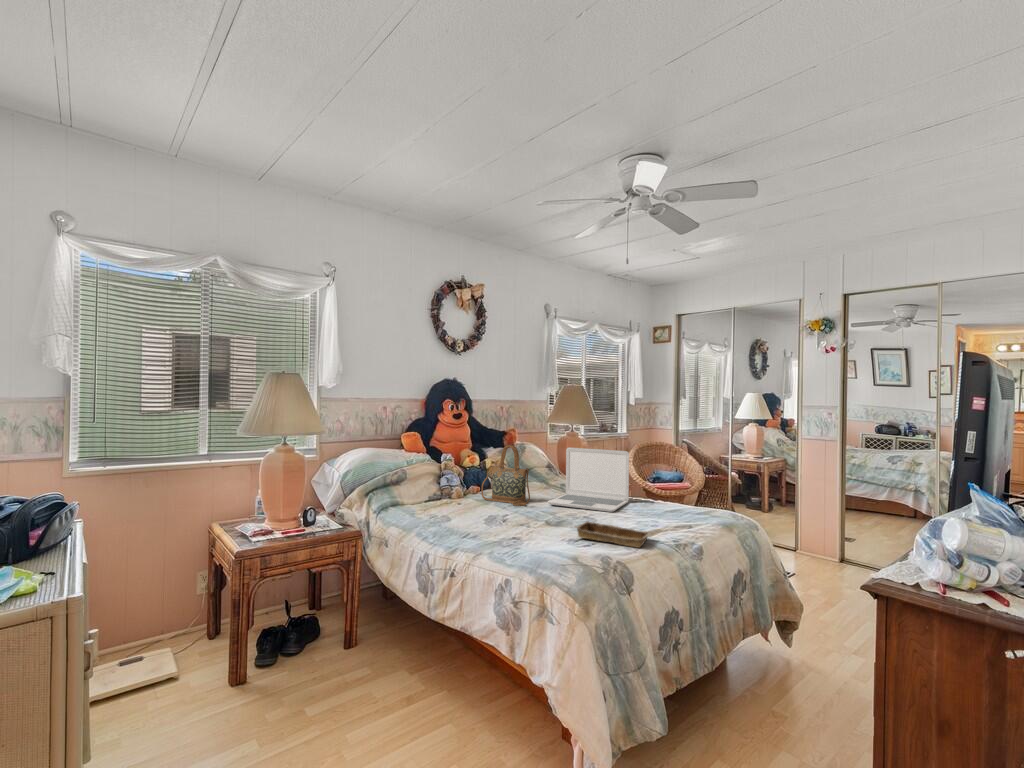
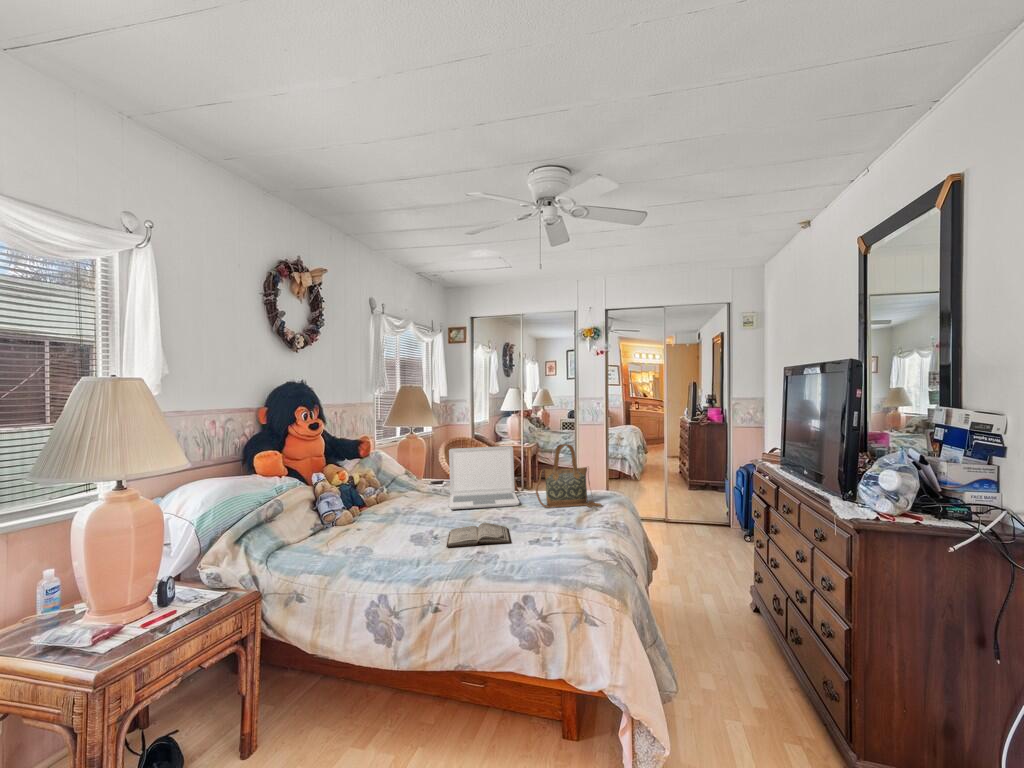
handbag: present [481,445,530,506] -> present [536,444,601,508]
diary: none [496,518,569,539] -> present [446,523,511,547]
tray: present [577,521,650,548] -> none [530,517,601,535]

